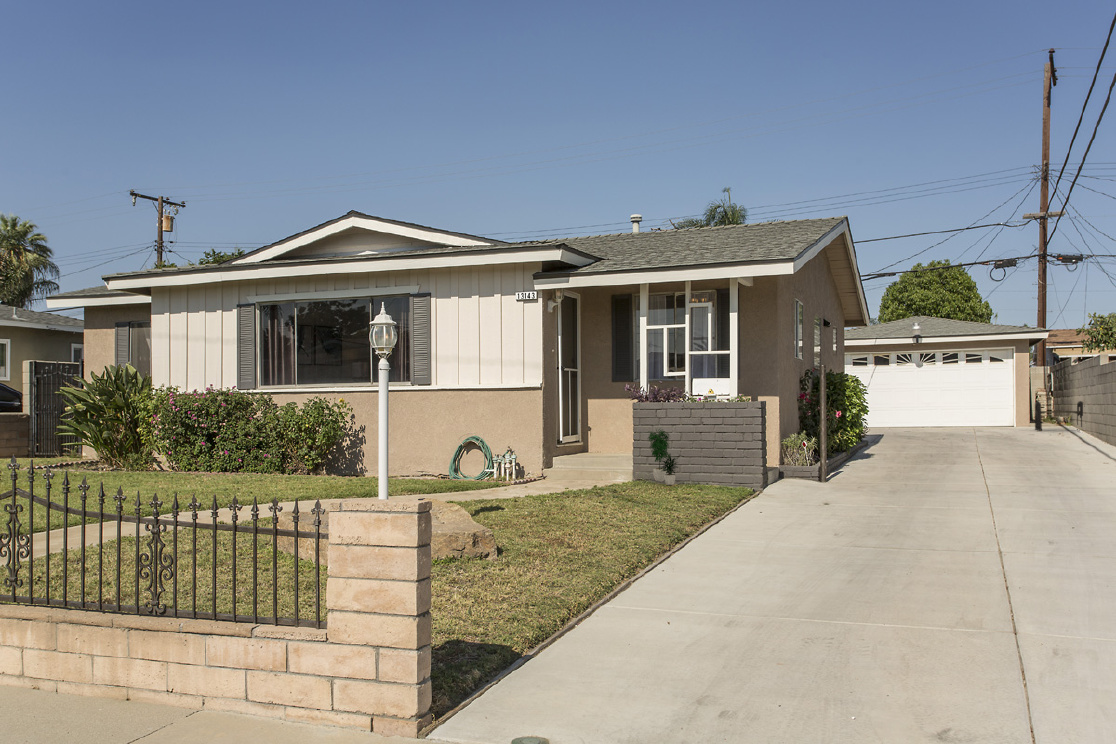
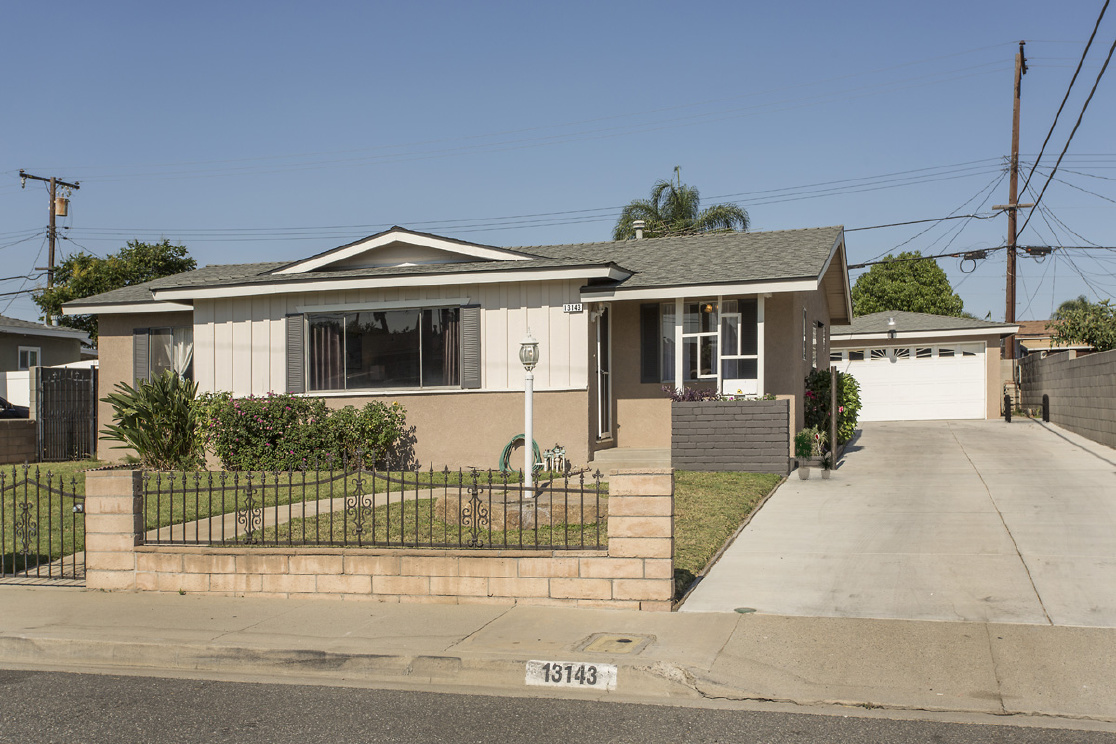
potted plant: present [648,429,678,485] -> present [794,433,834,479]

